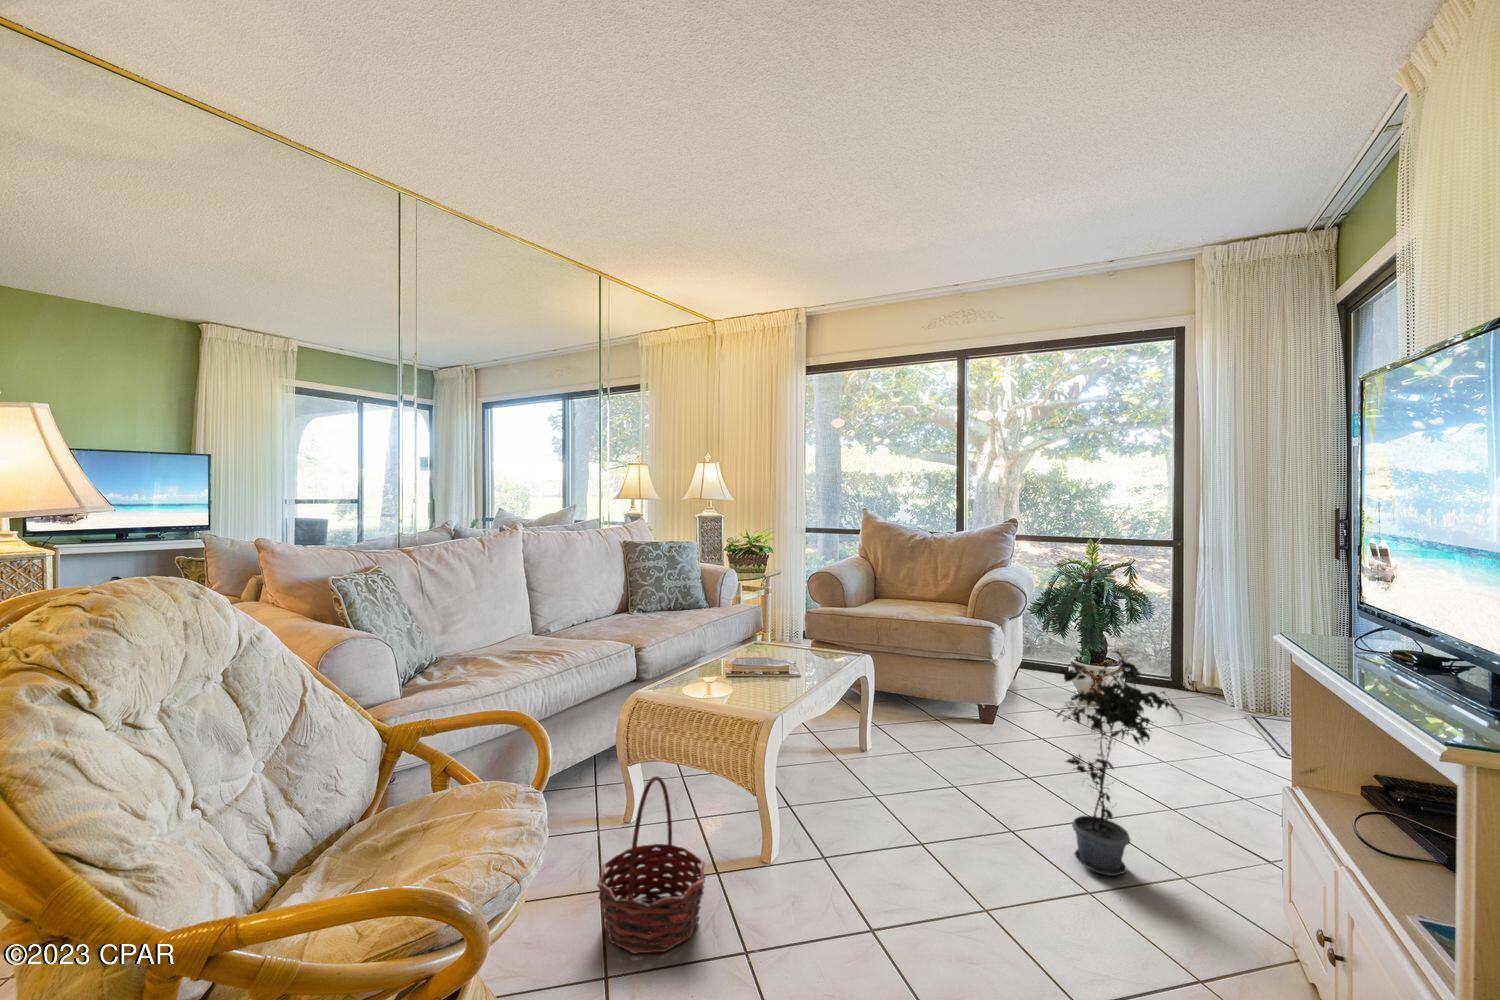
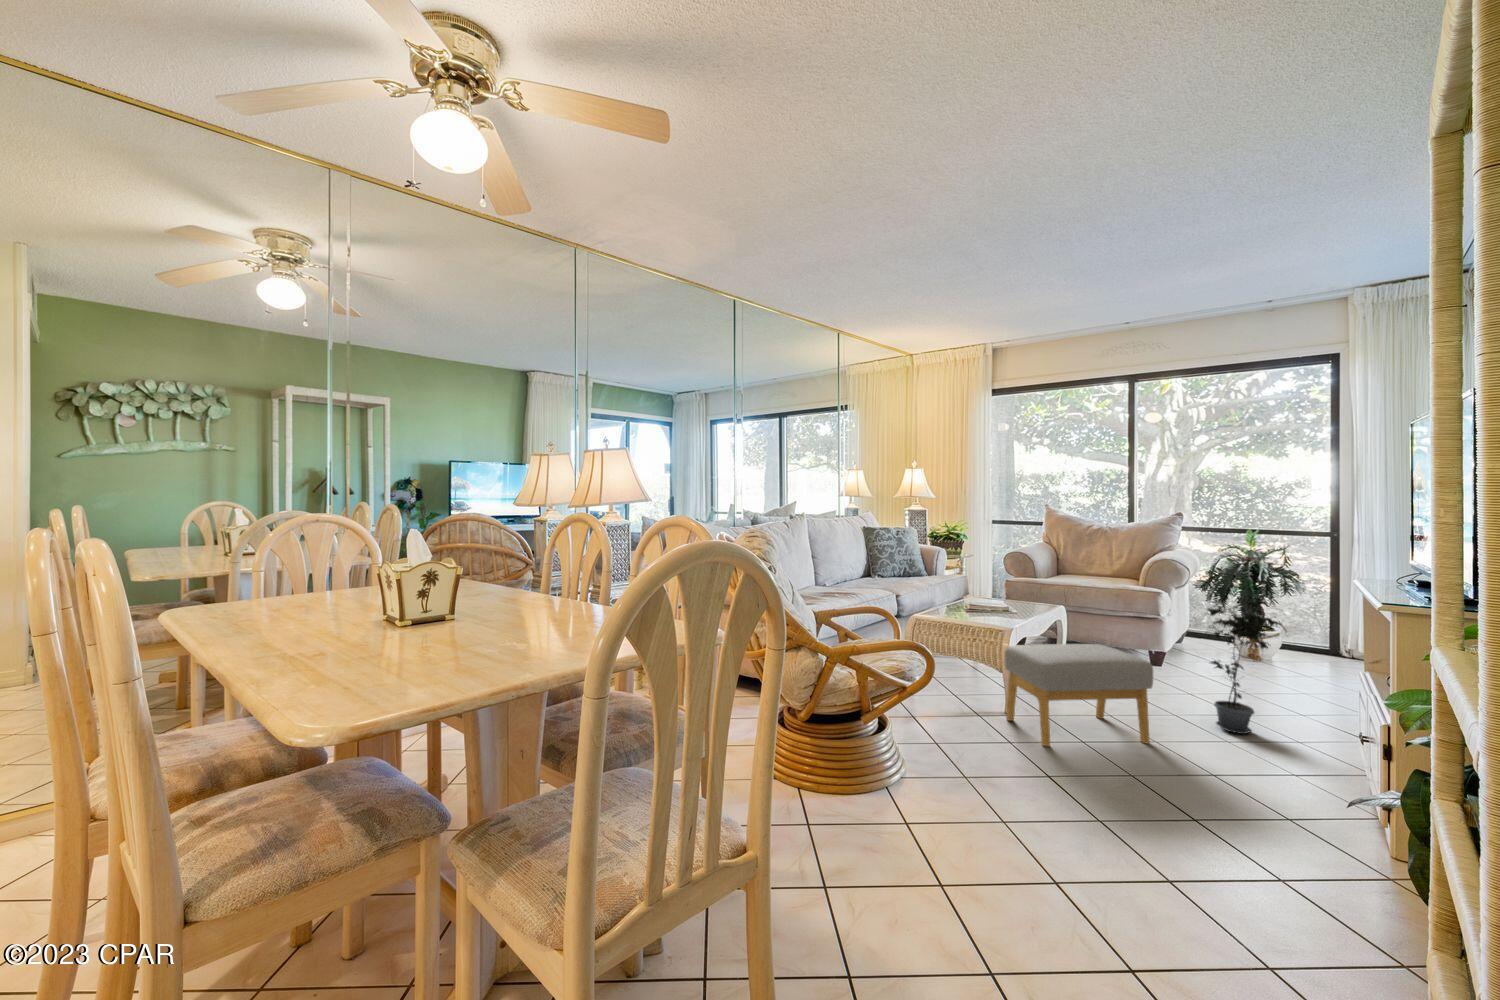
footstool: none [755,737,987,965] -> present [1005,644,1153,746]
basket: present [597,776,706,953] -> none [921,649,983,736]

